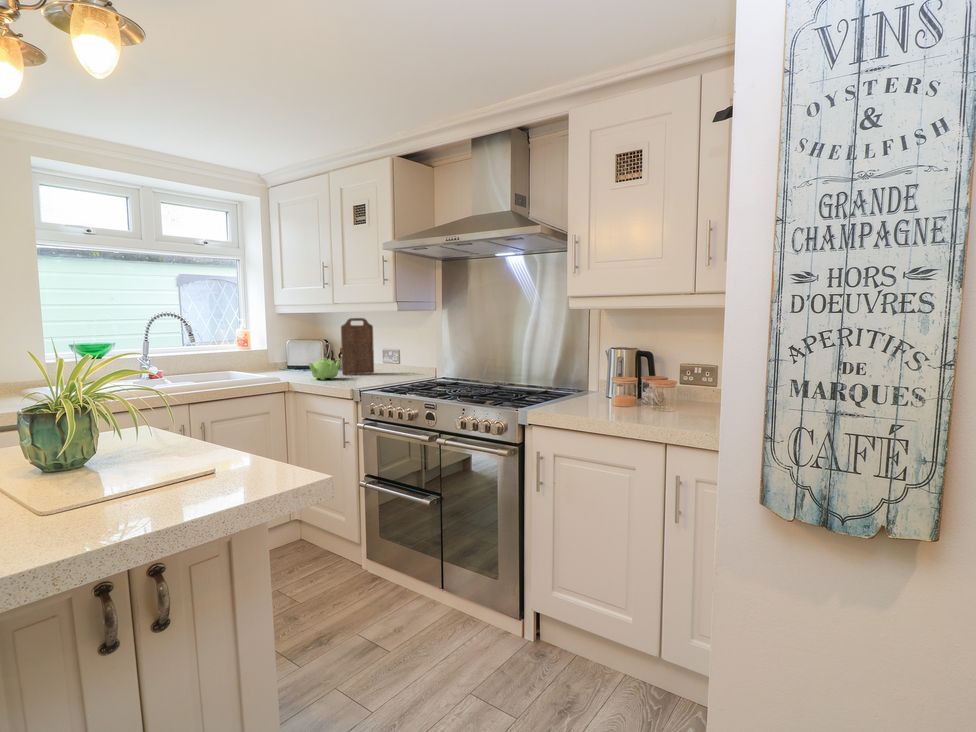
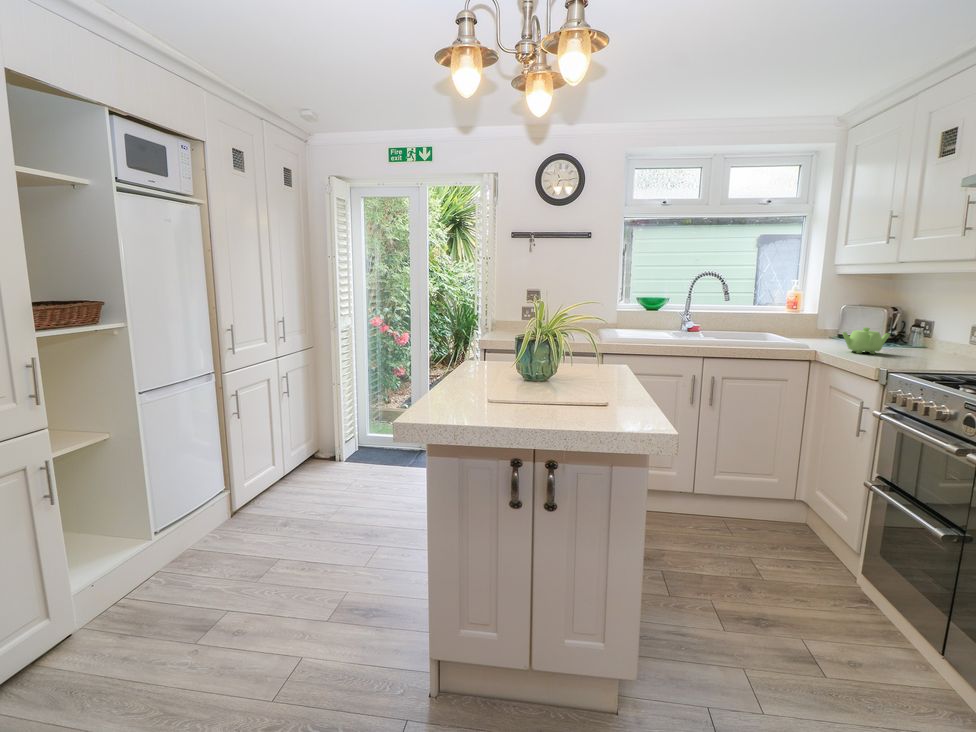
cutting board: present [341,318,374,375] -> none [897,280,959,354]

